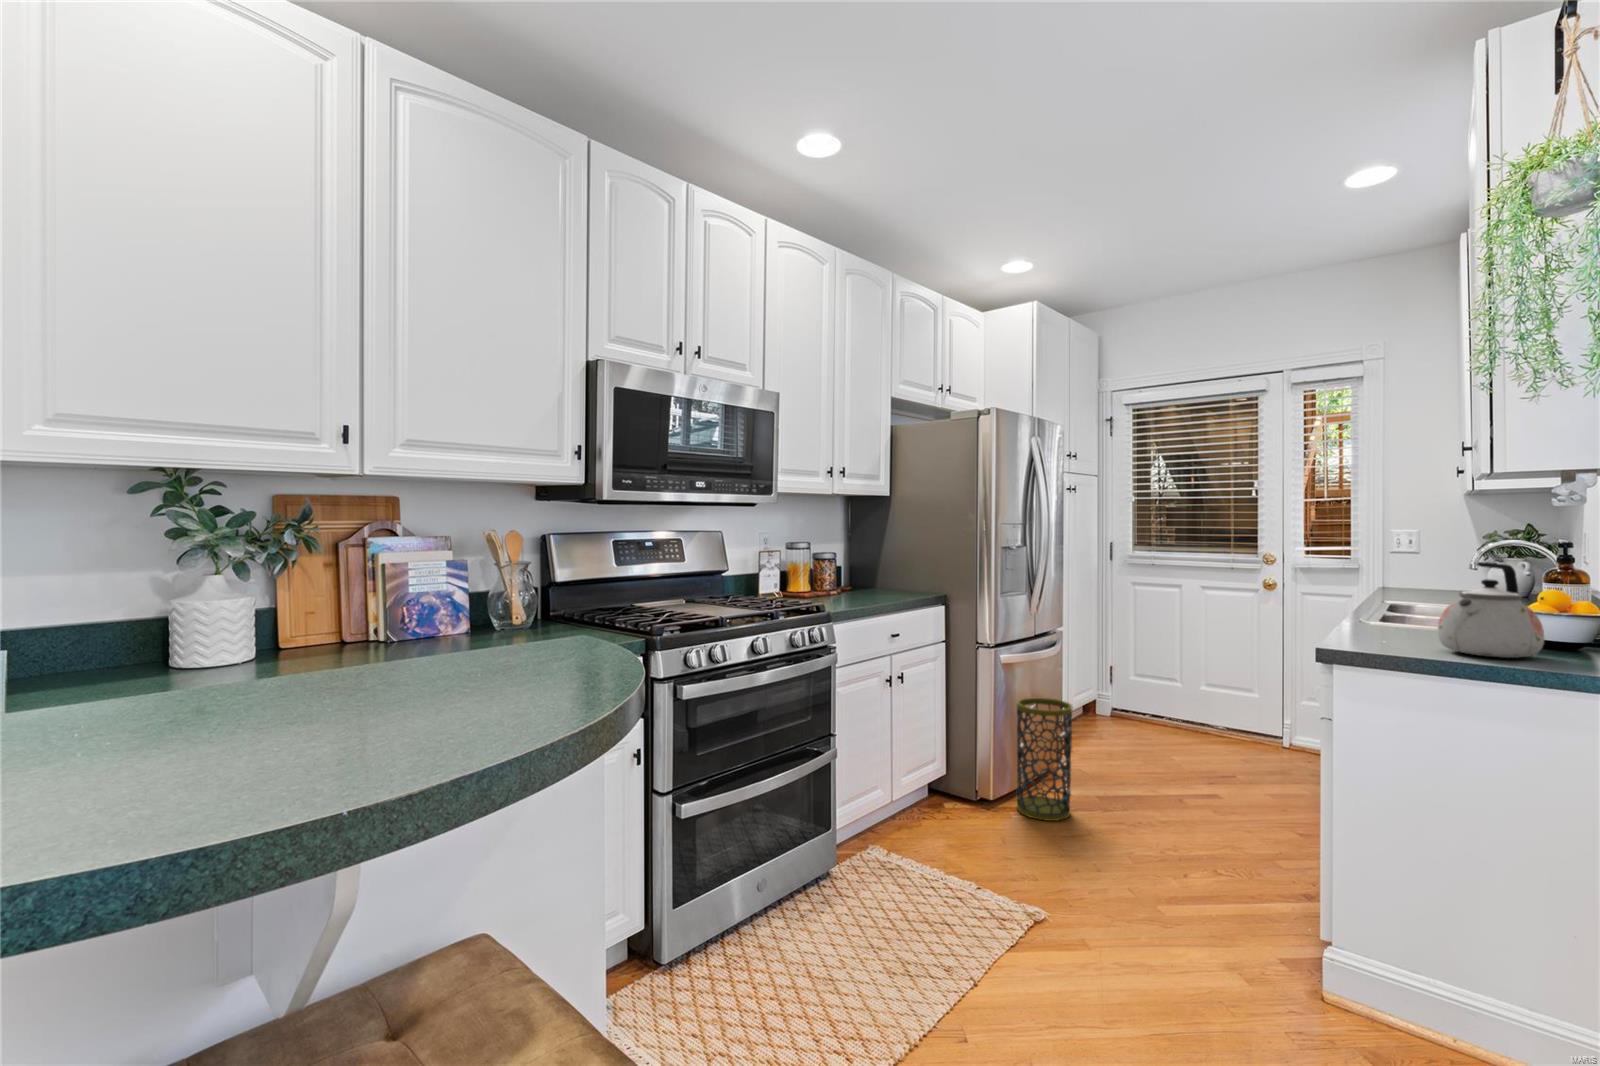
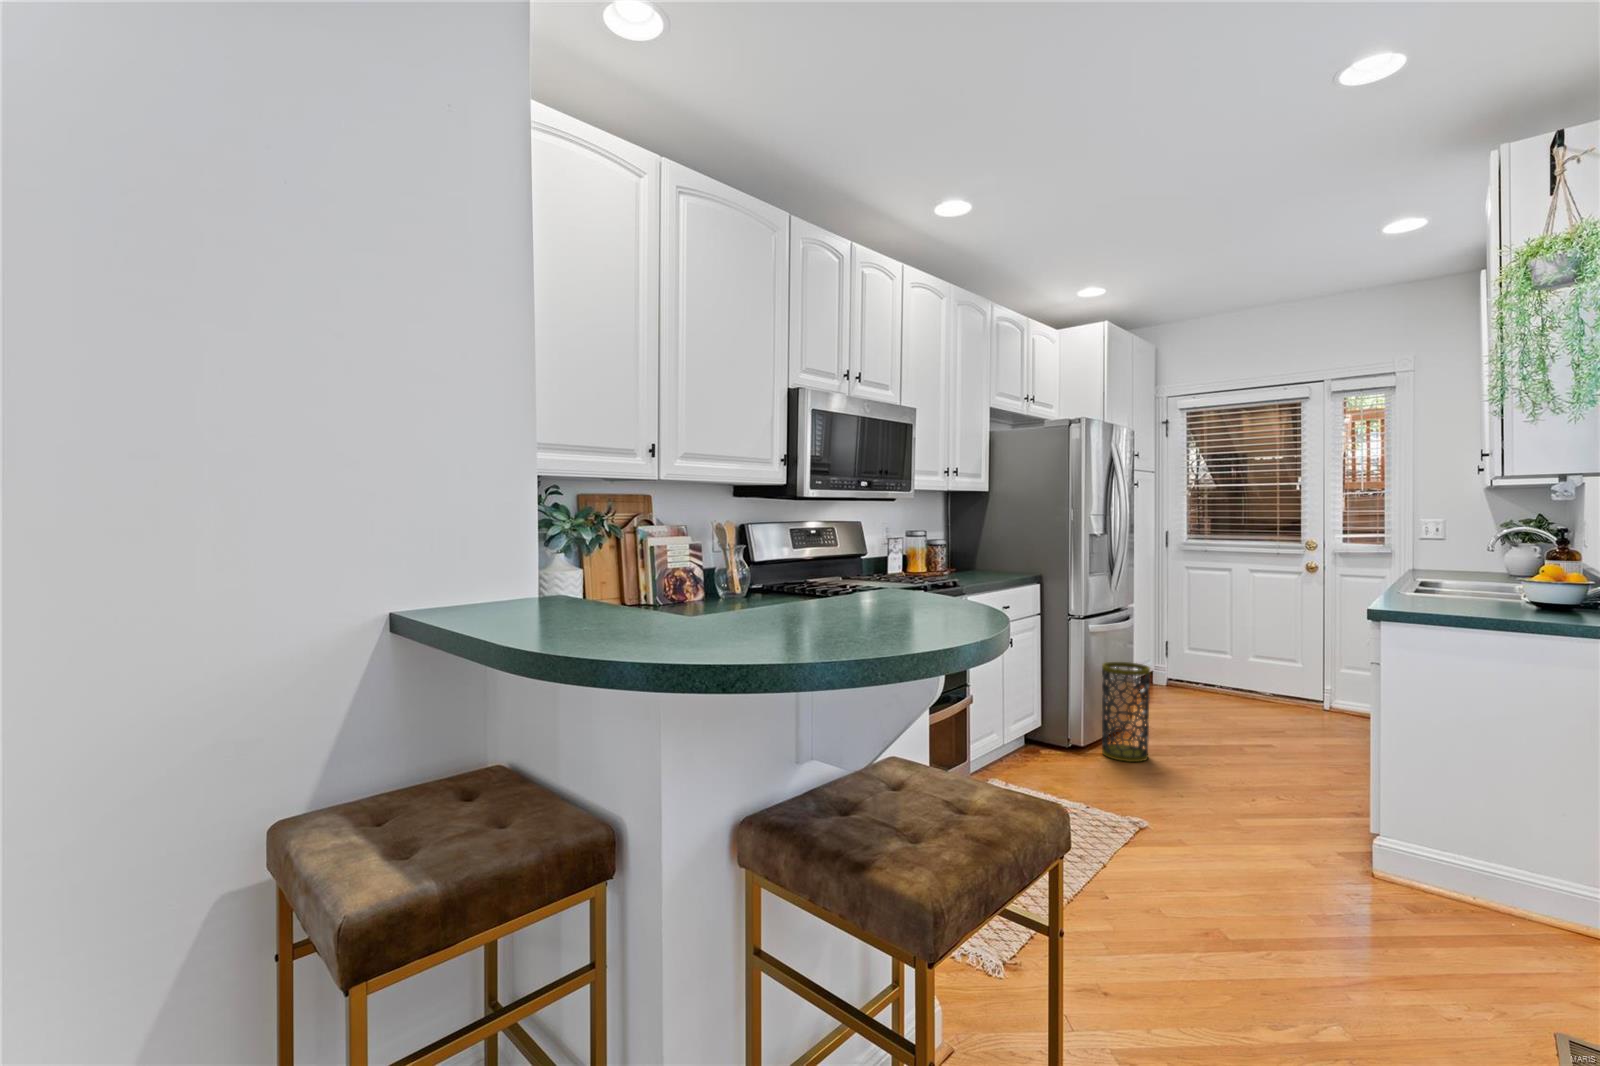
kettle: present [1437,562,1544,658] -> none [1461,542,1542,613]

